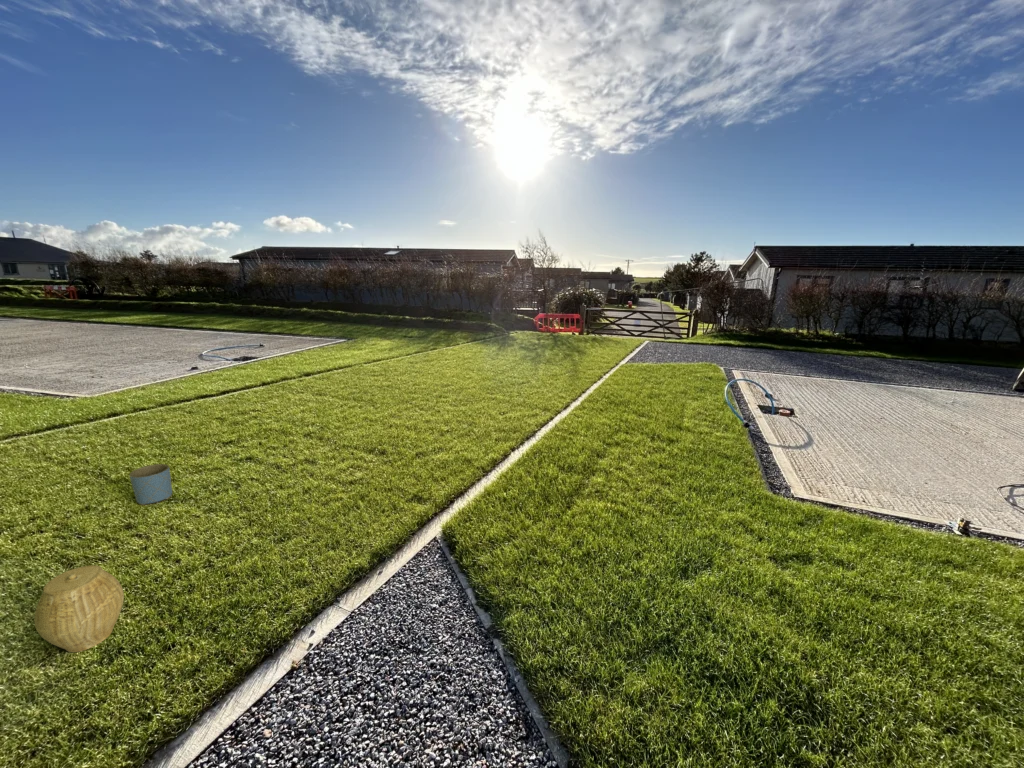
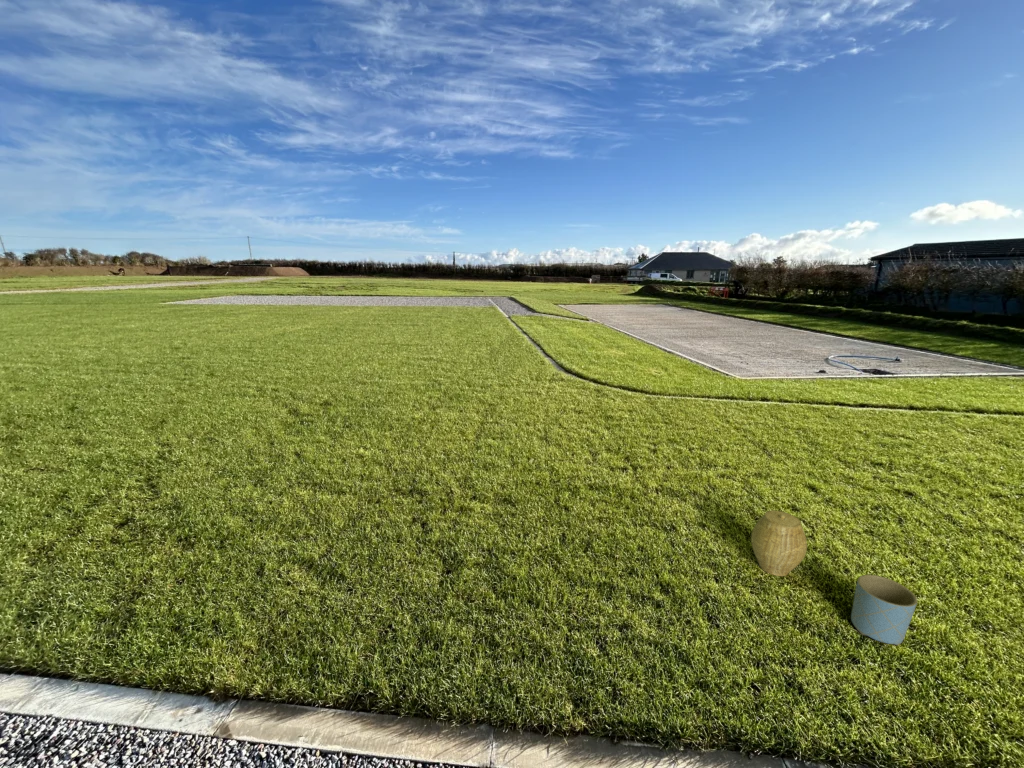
planter: present [130,464,172,505] -> present [851,575,917,645]

